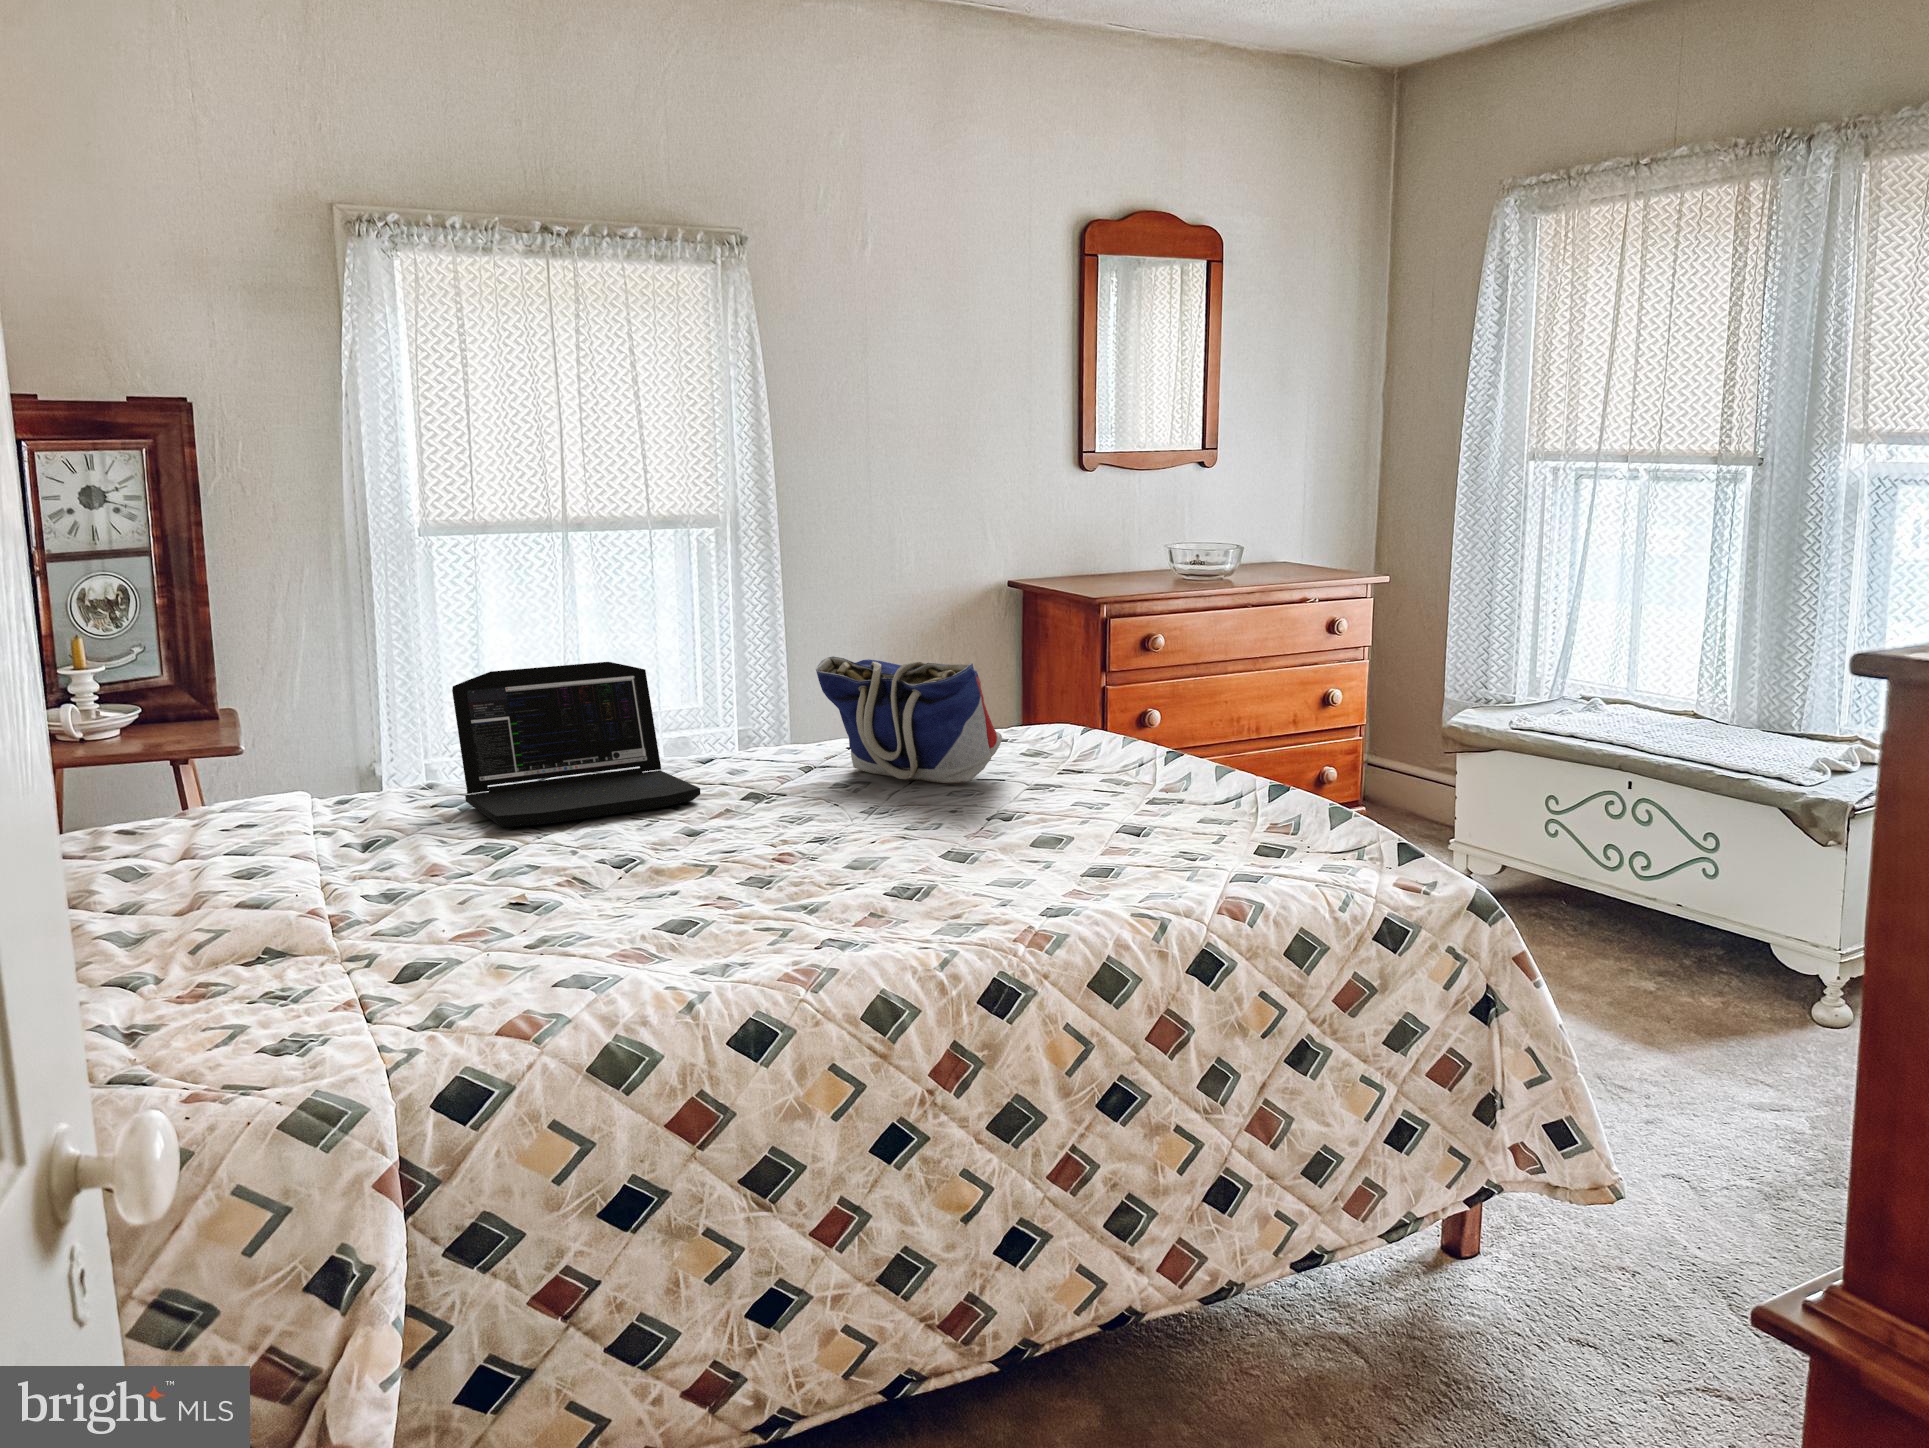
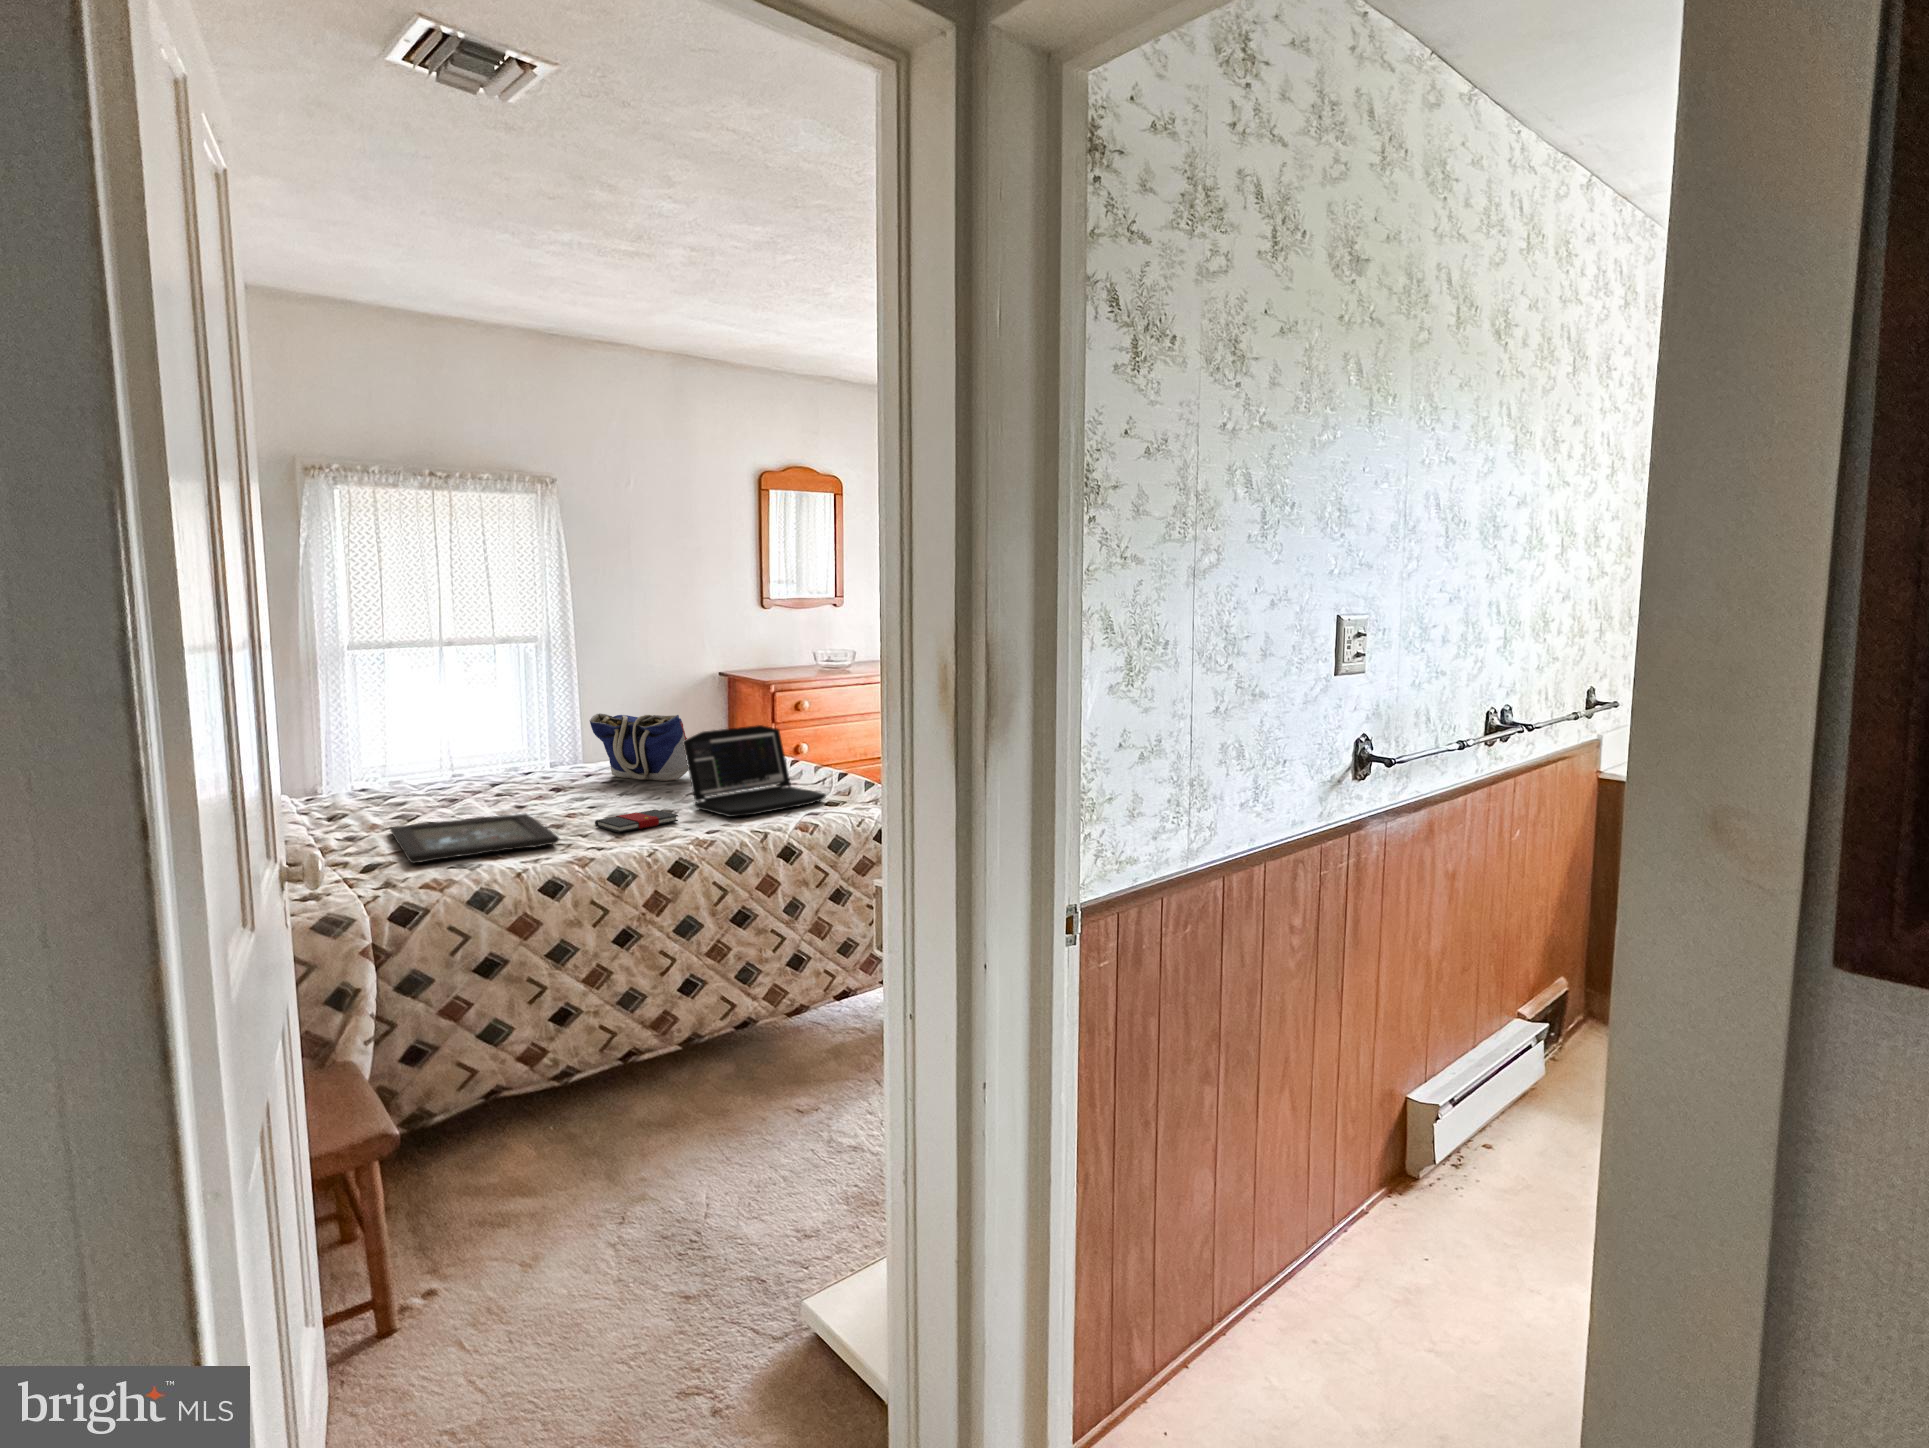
laptop: present [452,662,700,827] -> present [683,725,826,817]
tray: none [471,848,767,963] -> present [390,813,559,863]
book: none [830,852,986,904] -> present [595,810,678,832]

